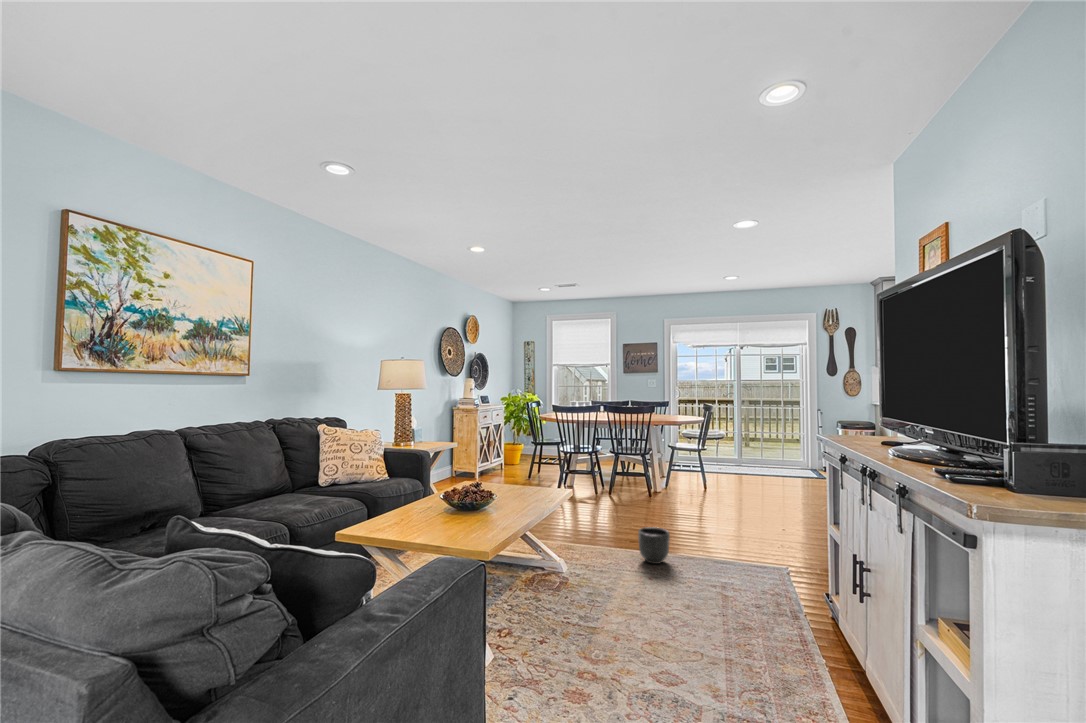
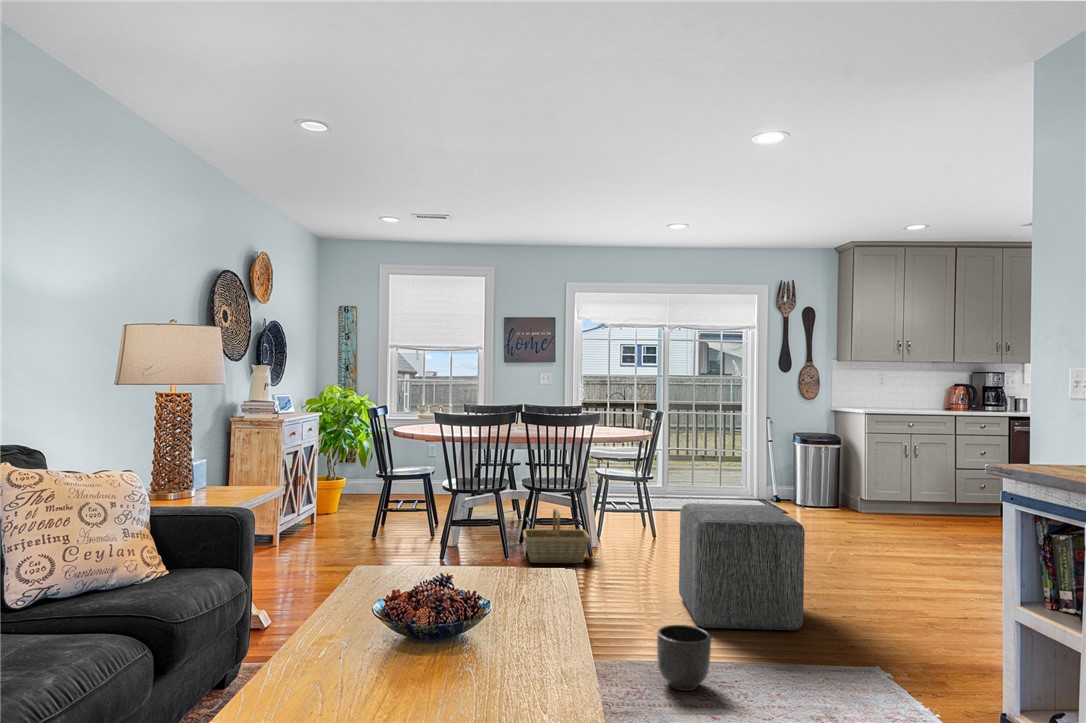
ottoman: none [687,462,759,543] -> present [679,503,805,630]
basket: none [609,465,651,499] -> present [523,509,590,563]

